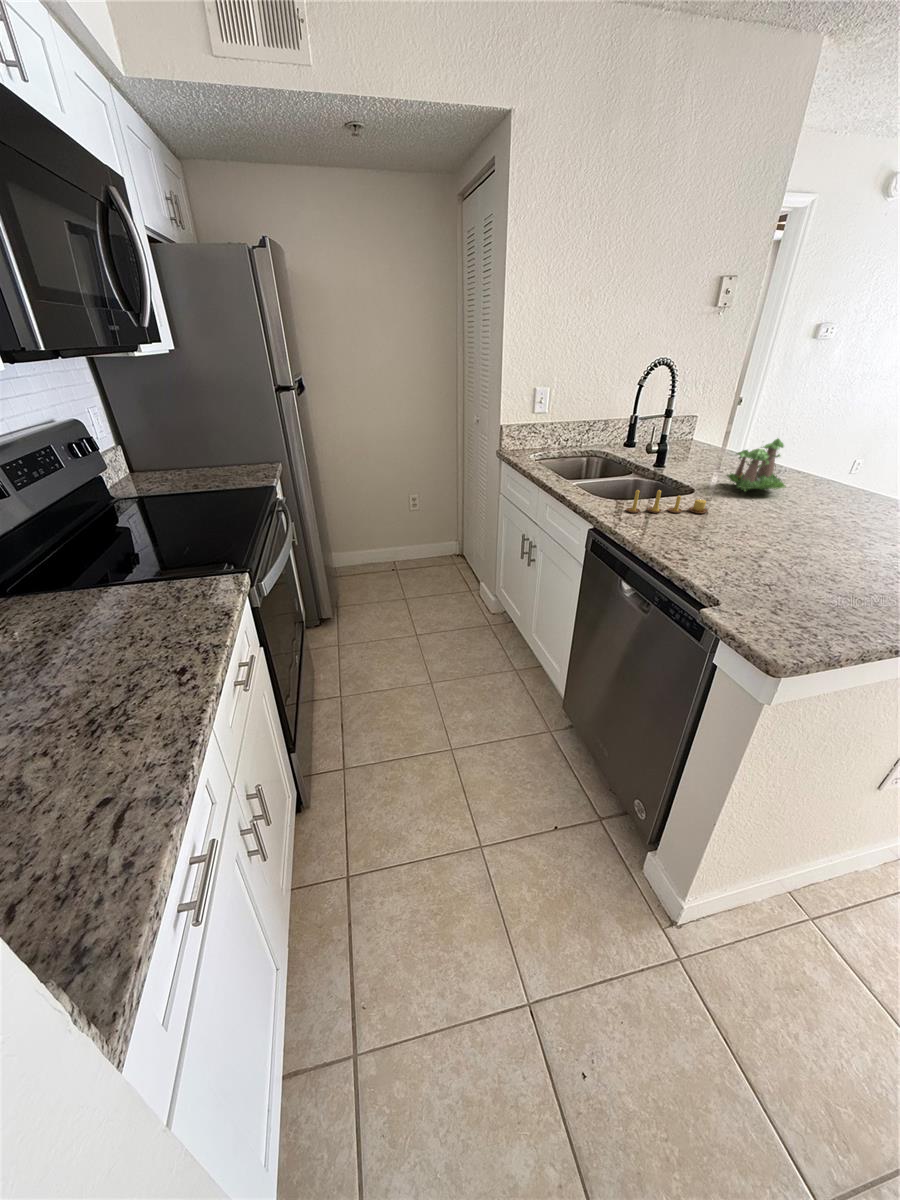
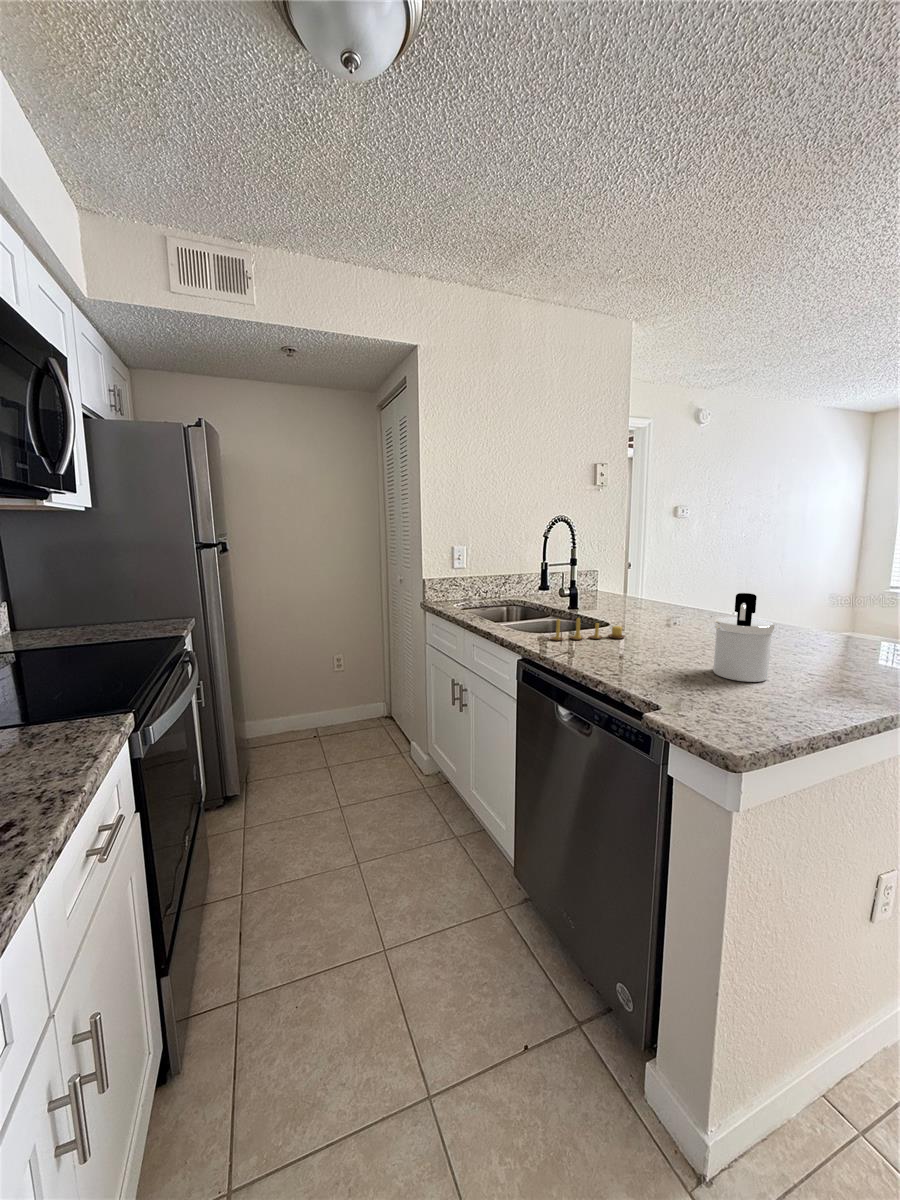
plant: present [727,438,786,490] -> none [633,555,688,622]
soap dispenser: none [789,486,869,580] -> present [713,593,775,682]

